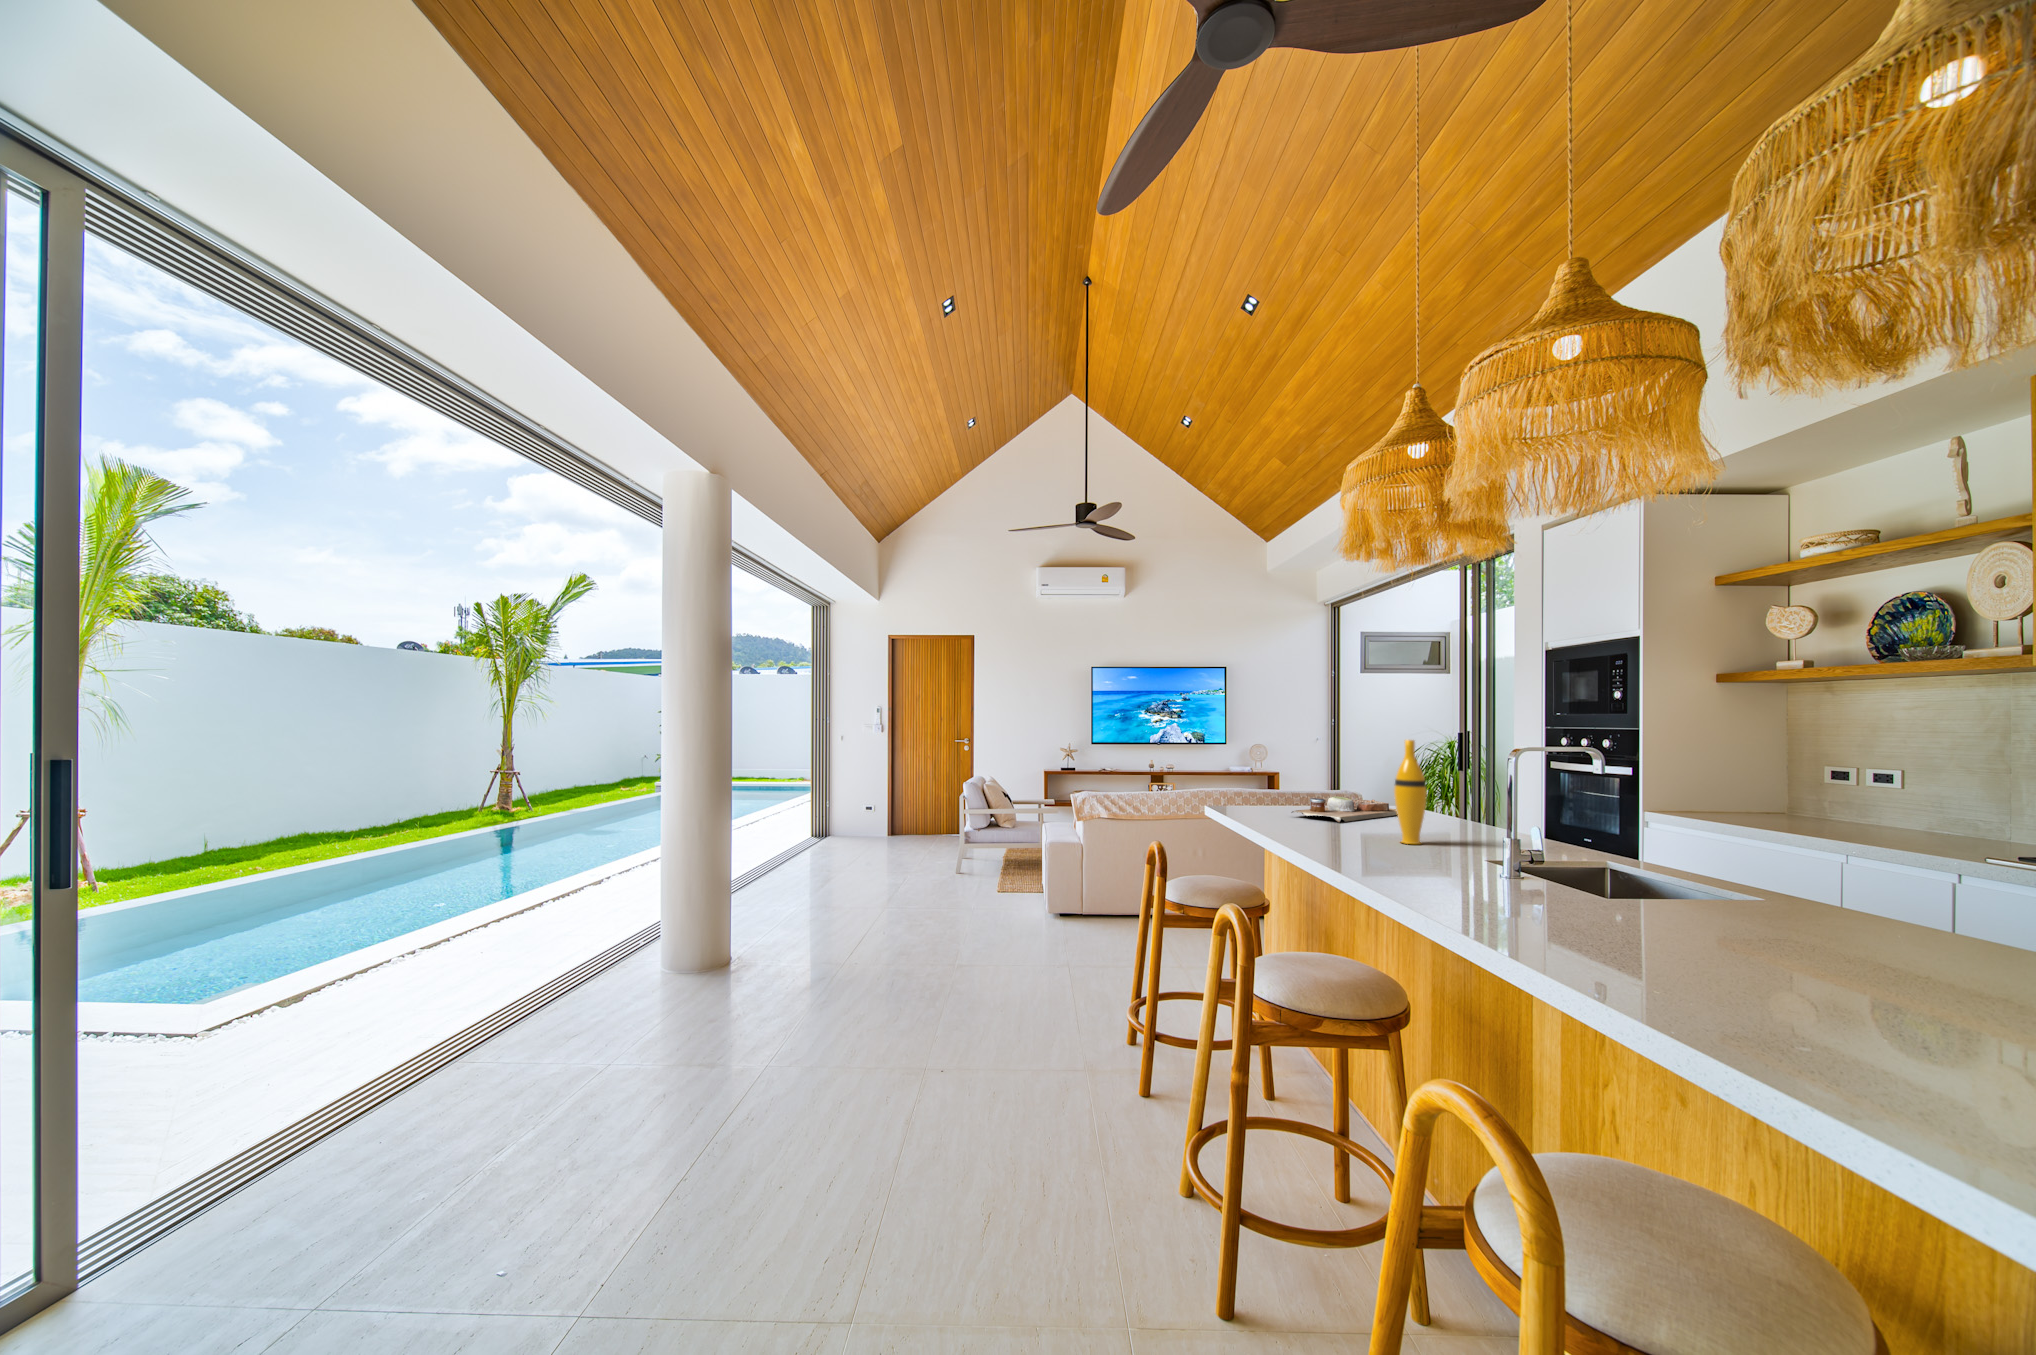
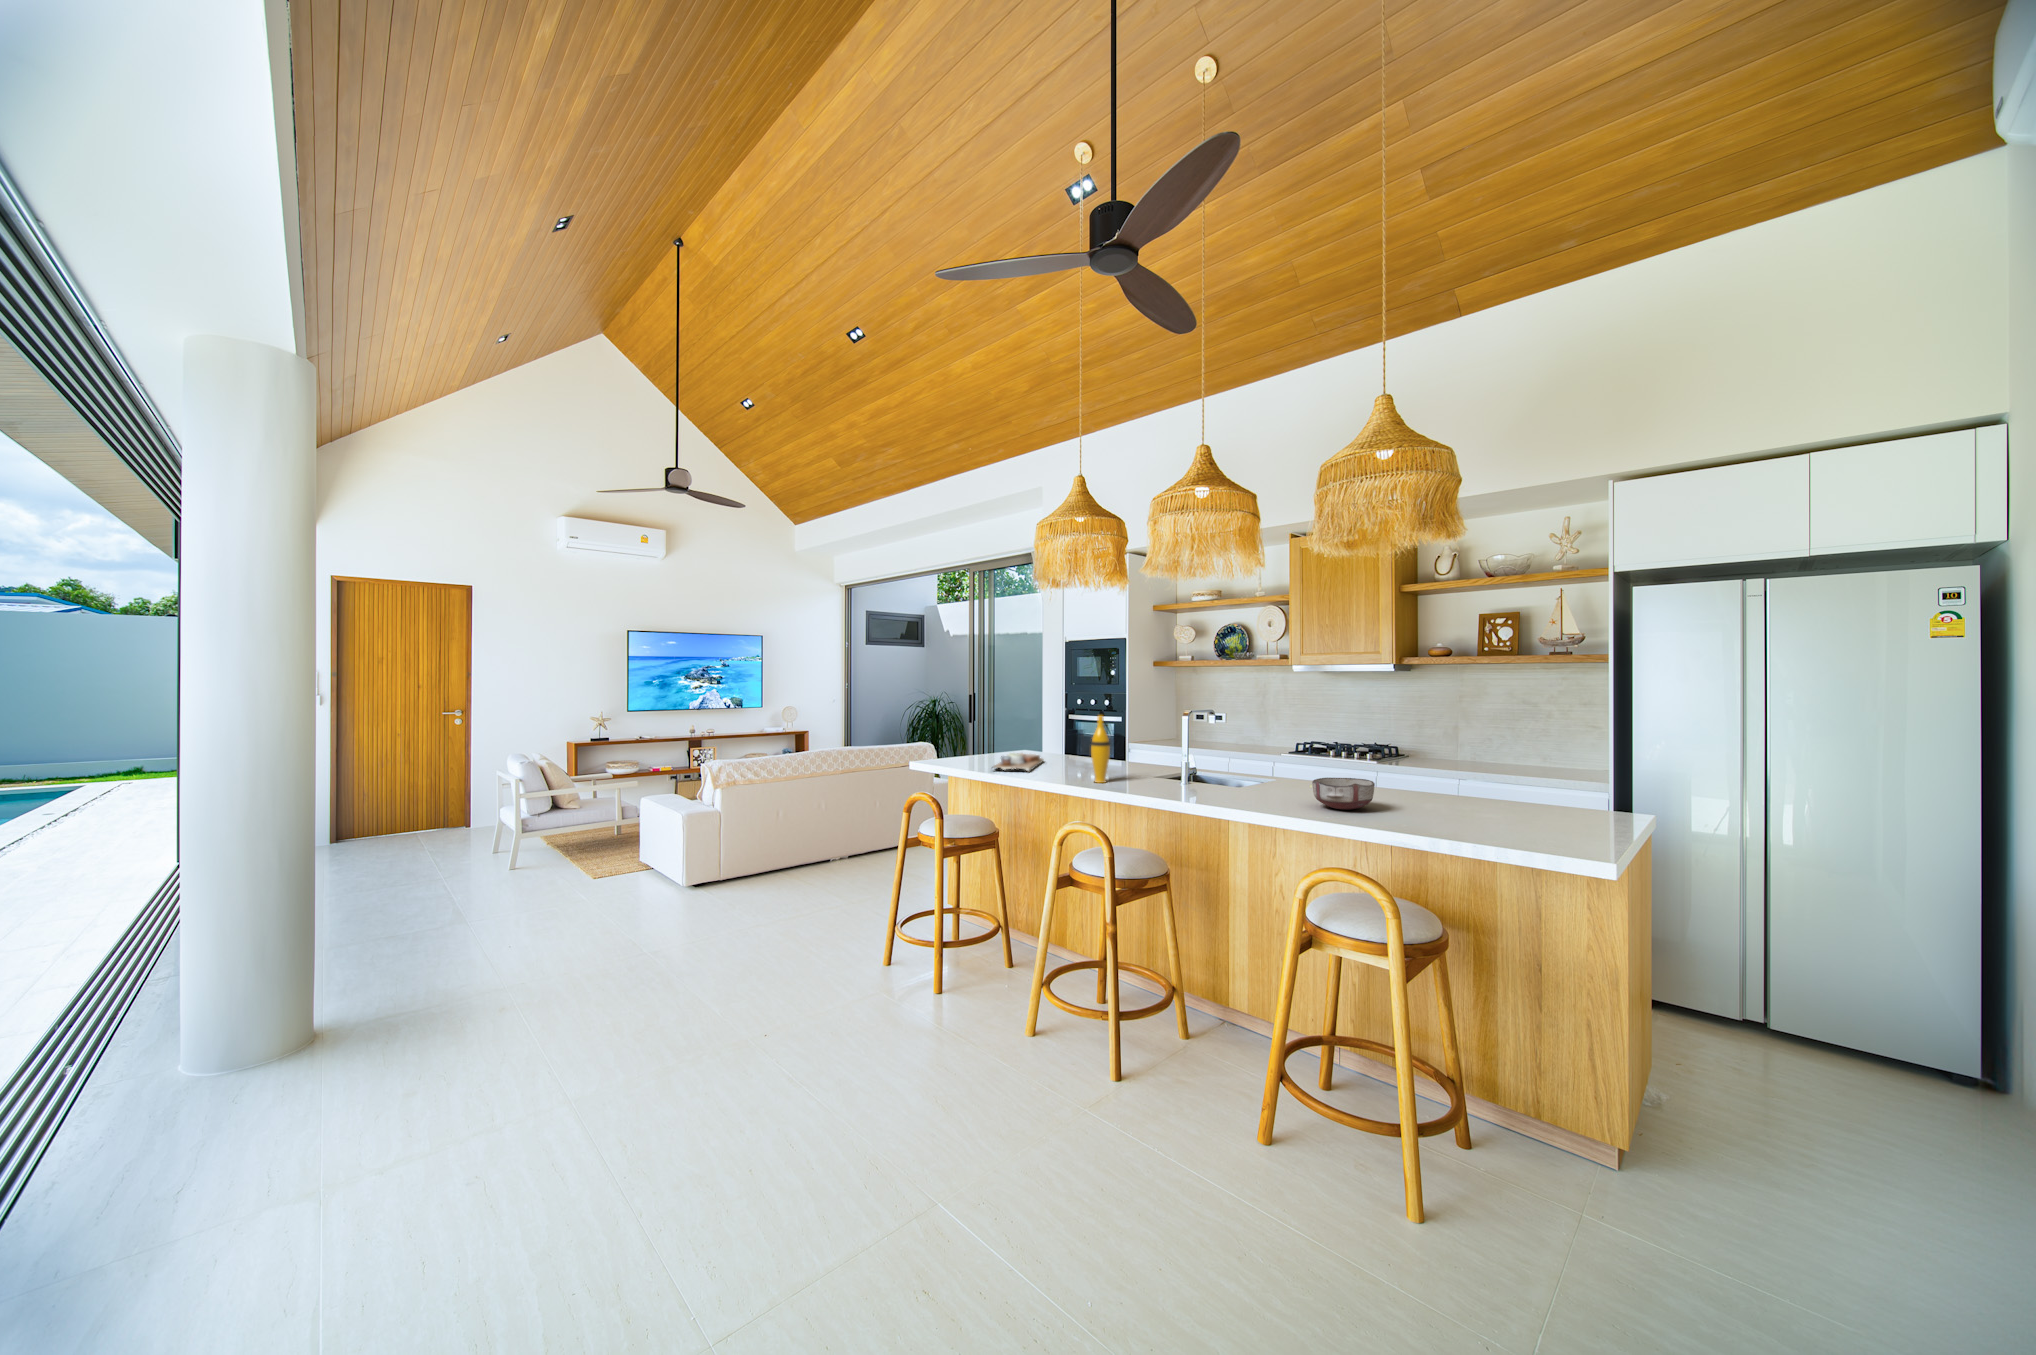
ceramic bowl: none [1737,872,1916,947] -> present [1312,778,1375,810]

